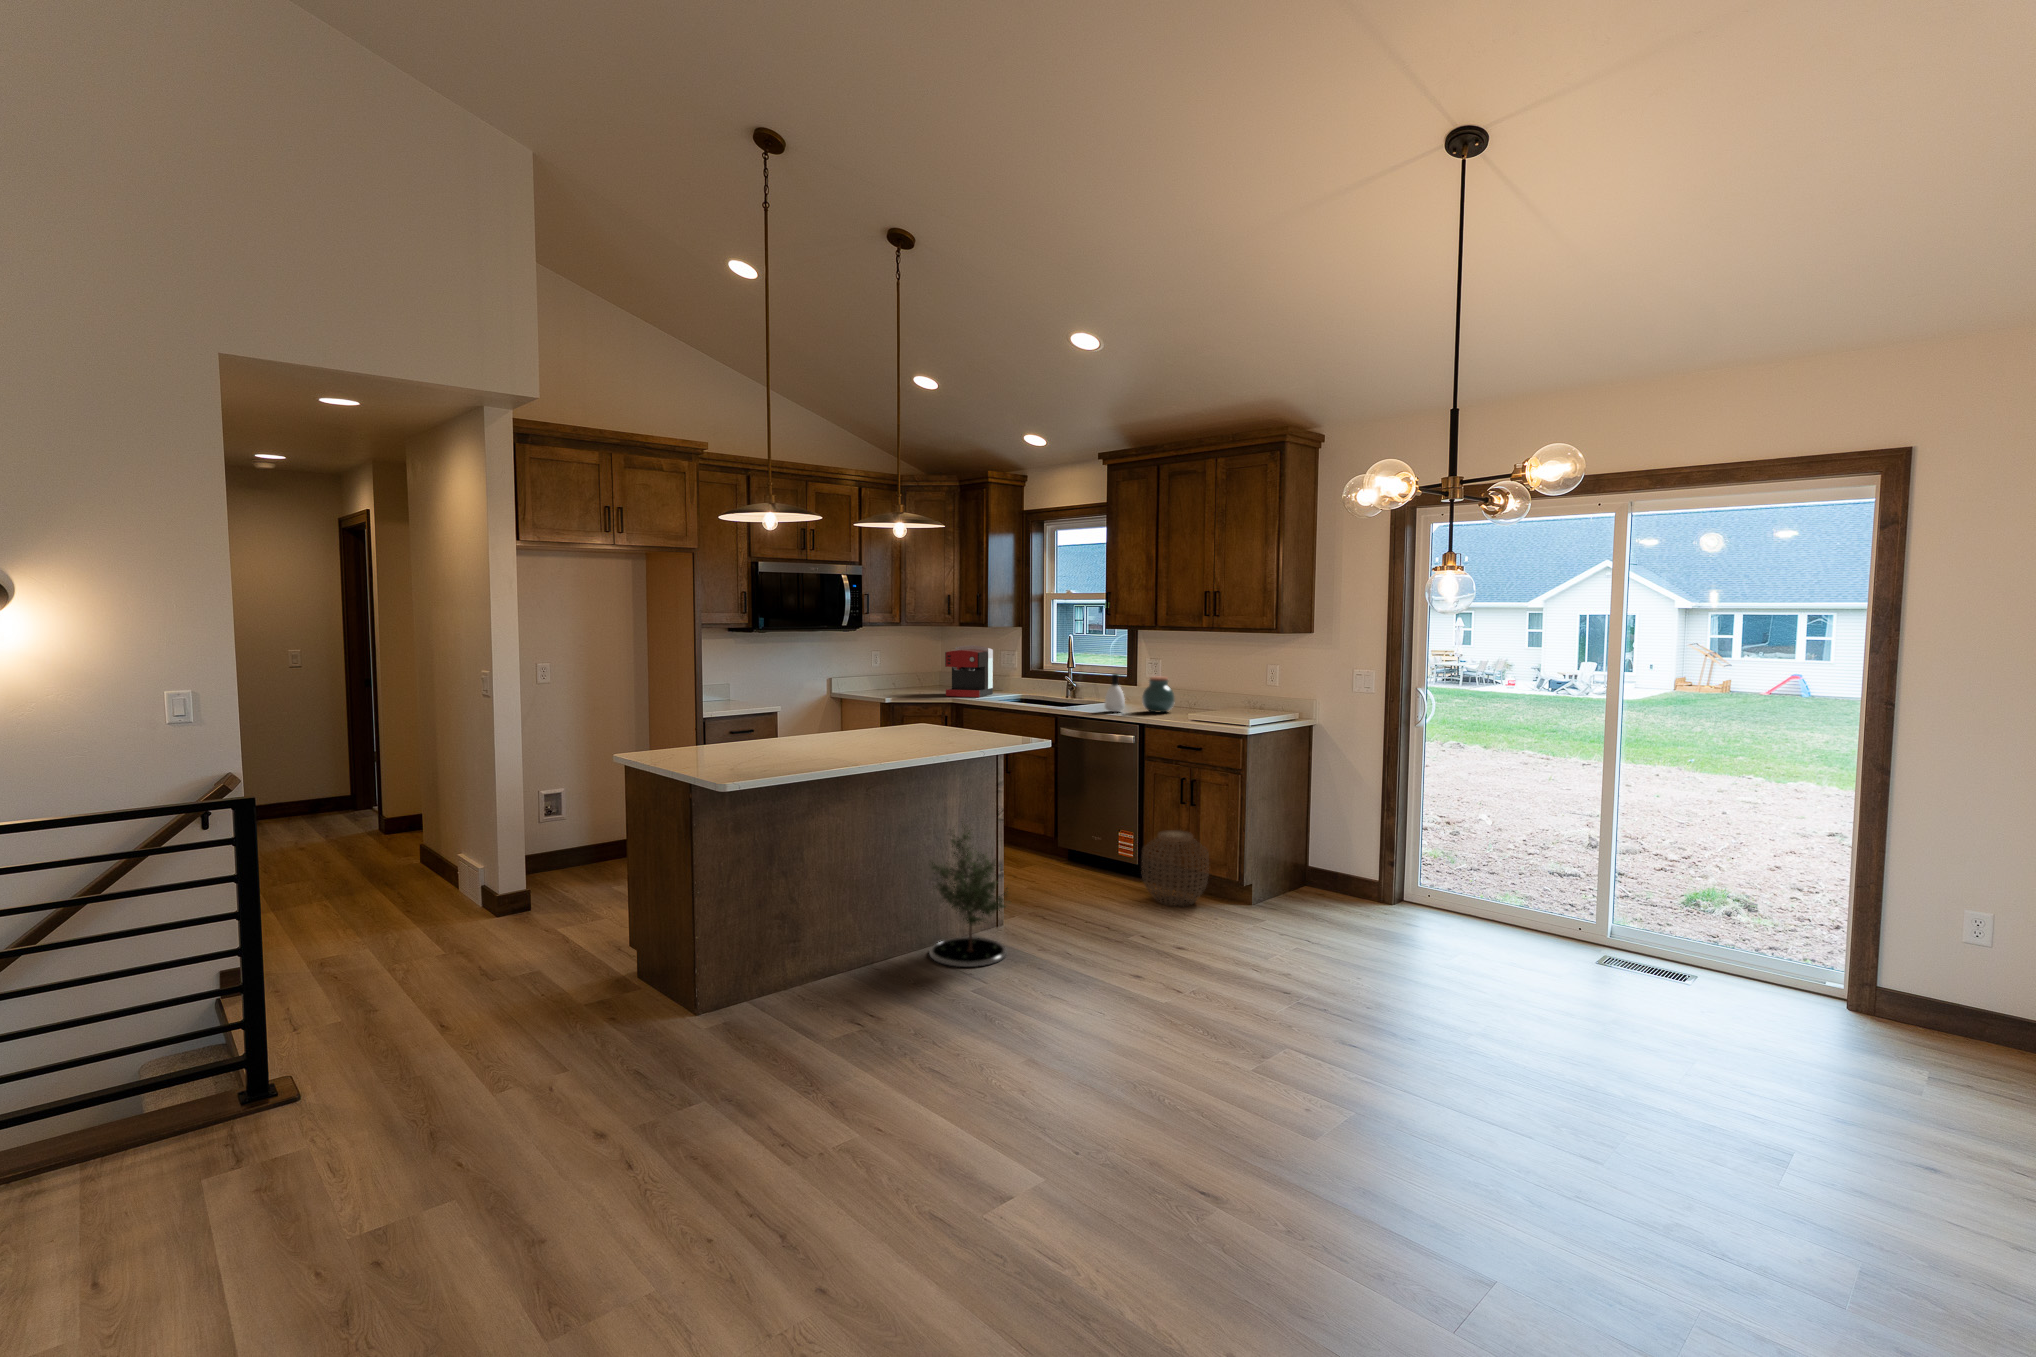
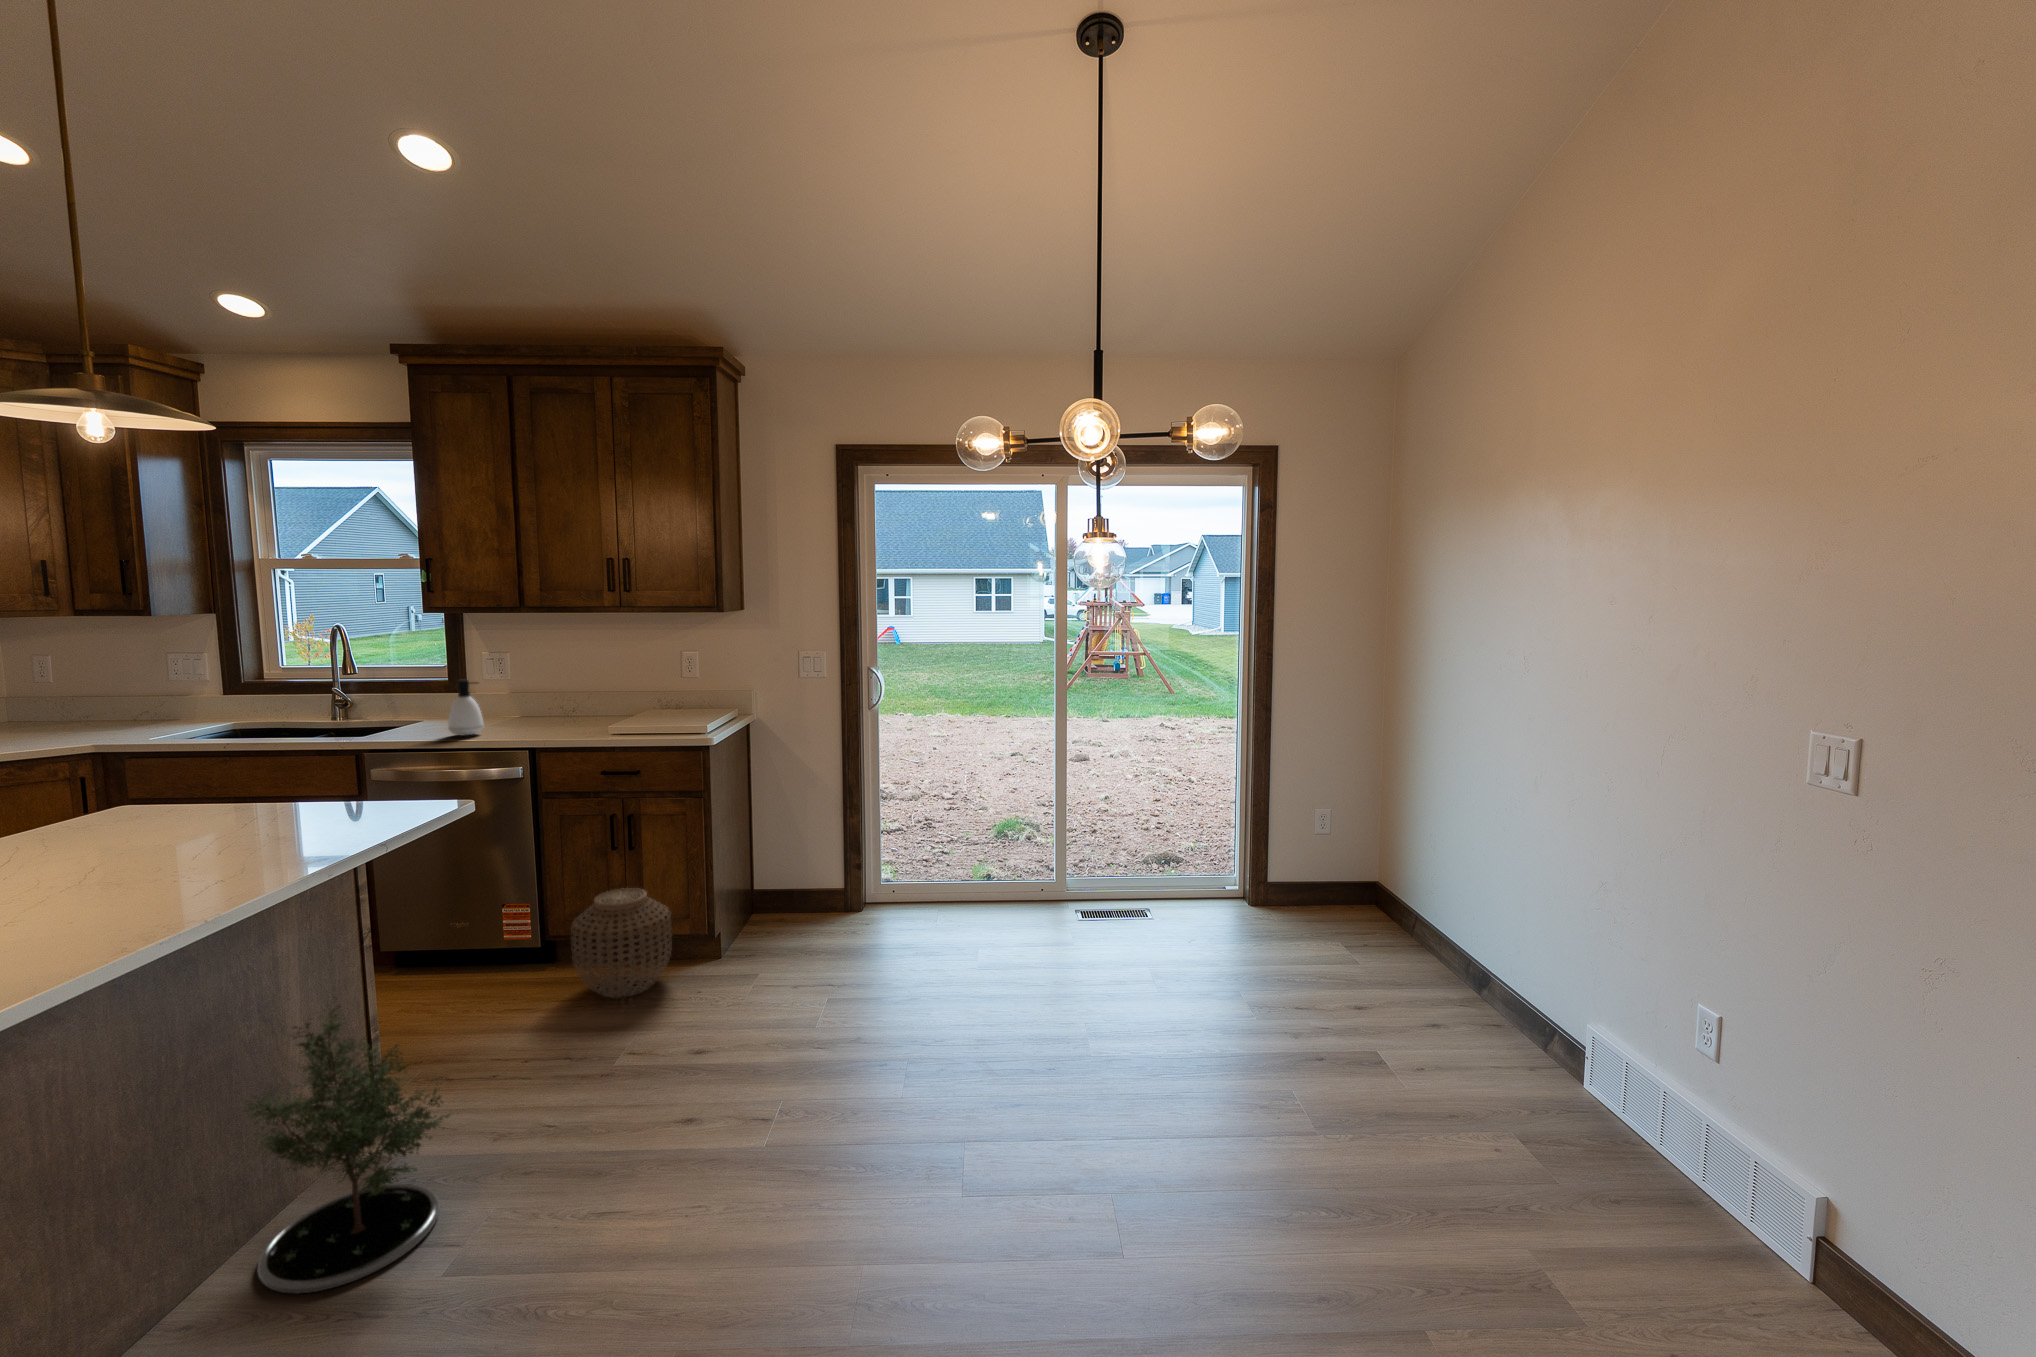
coffee maker: present [945,645,993,697] -> none [45,646,163,740]
jar: present [1142,677,1175,712] -> none [510,678,561,729]

